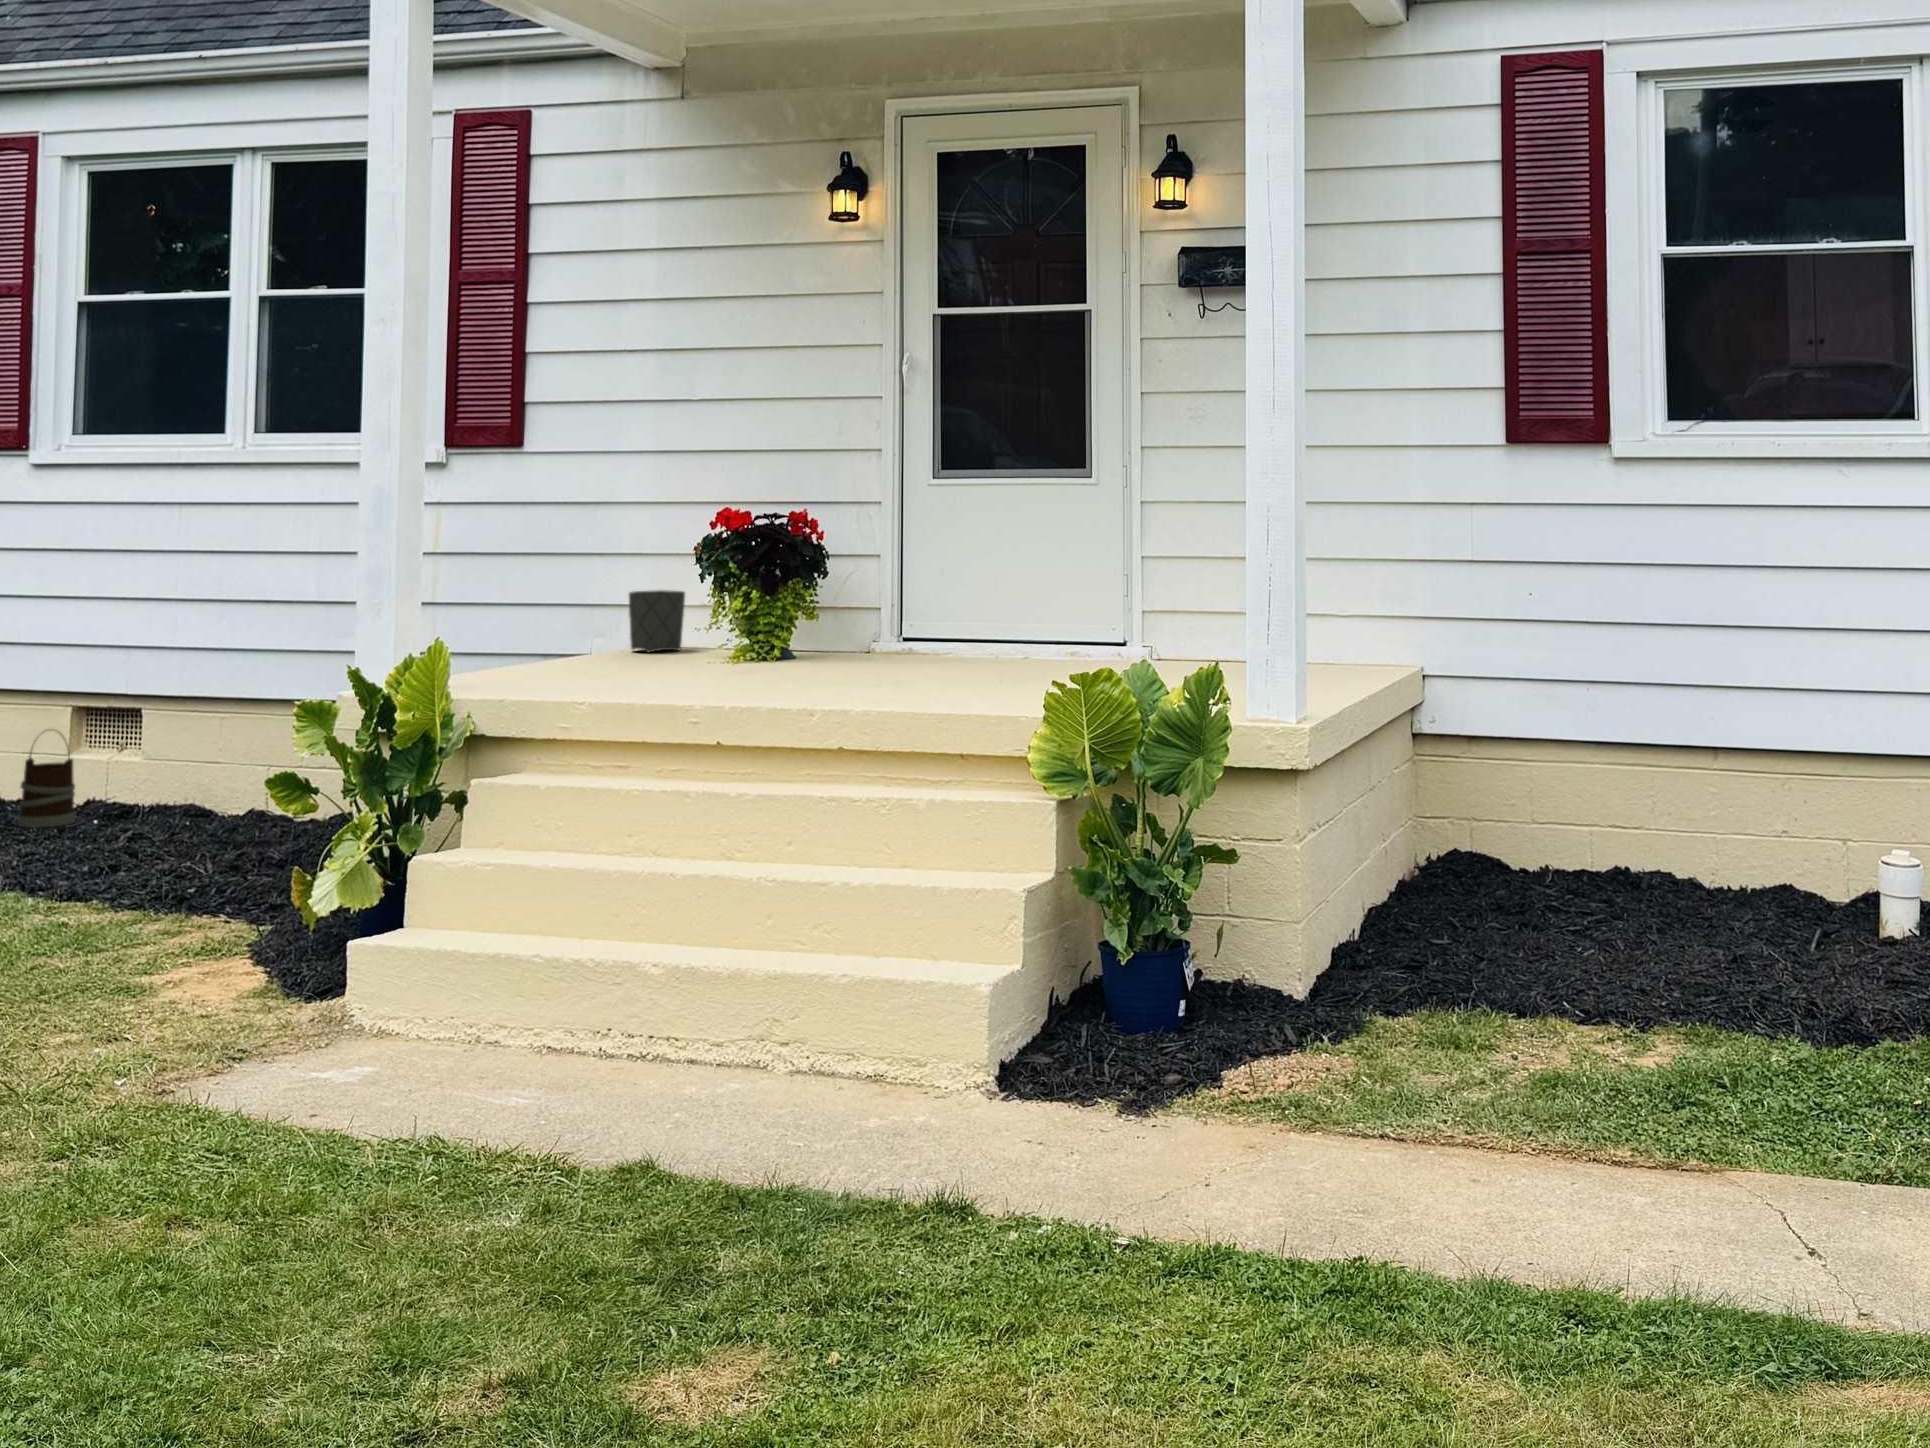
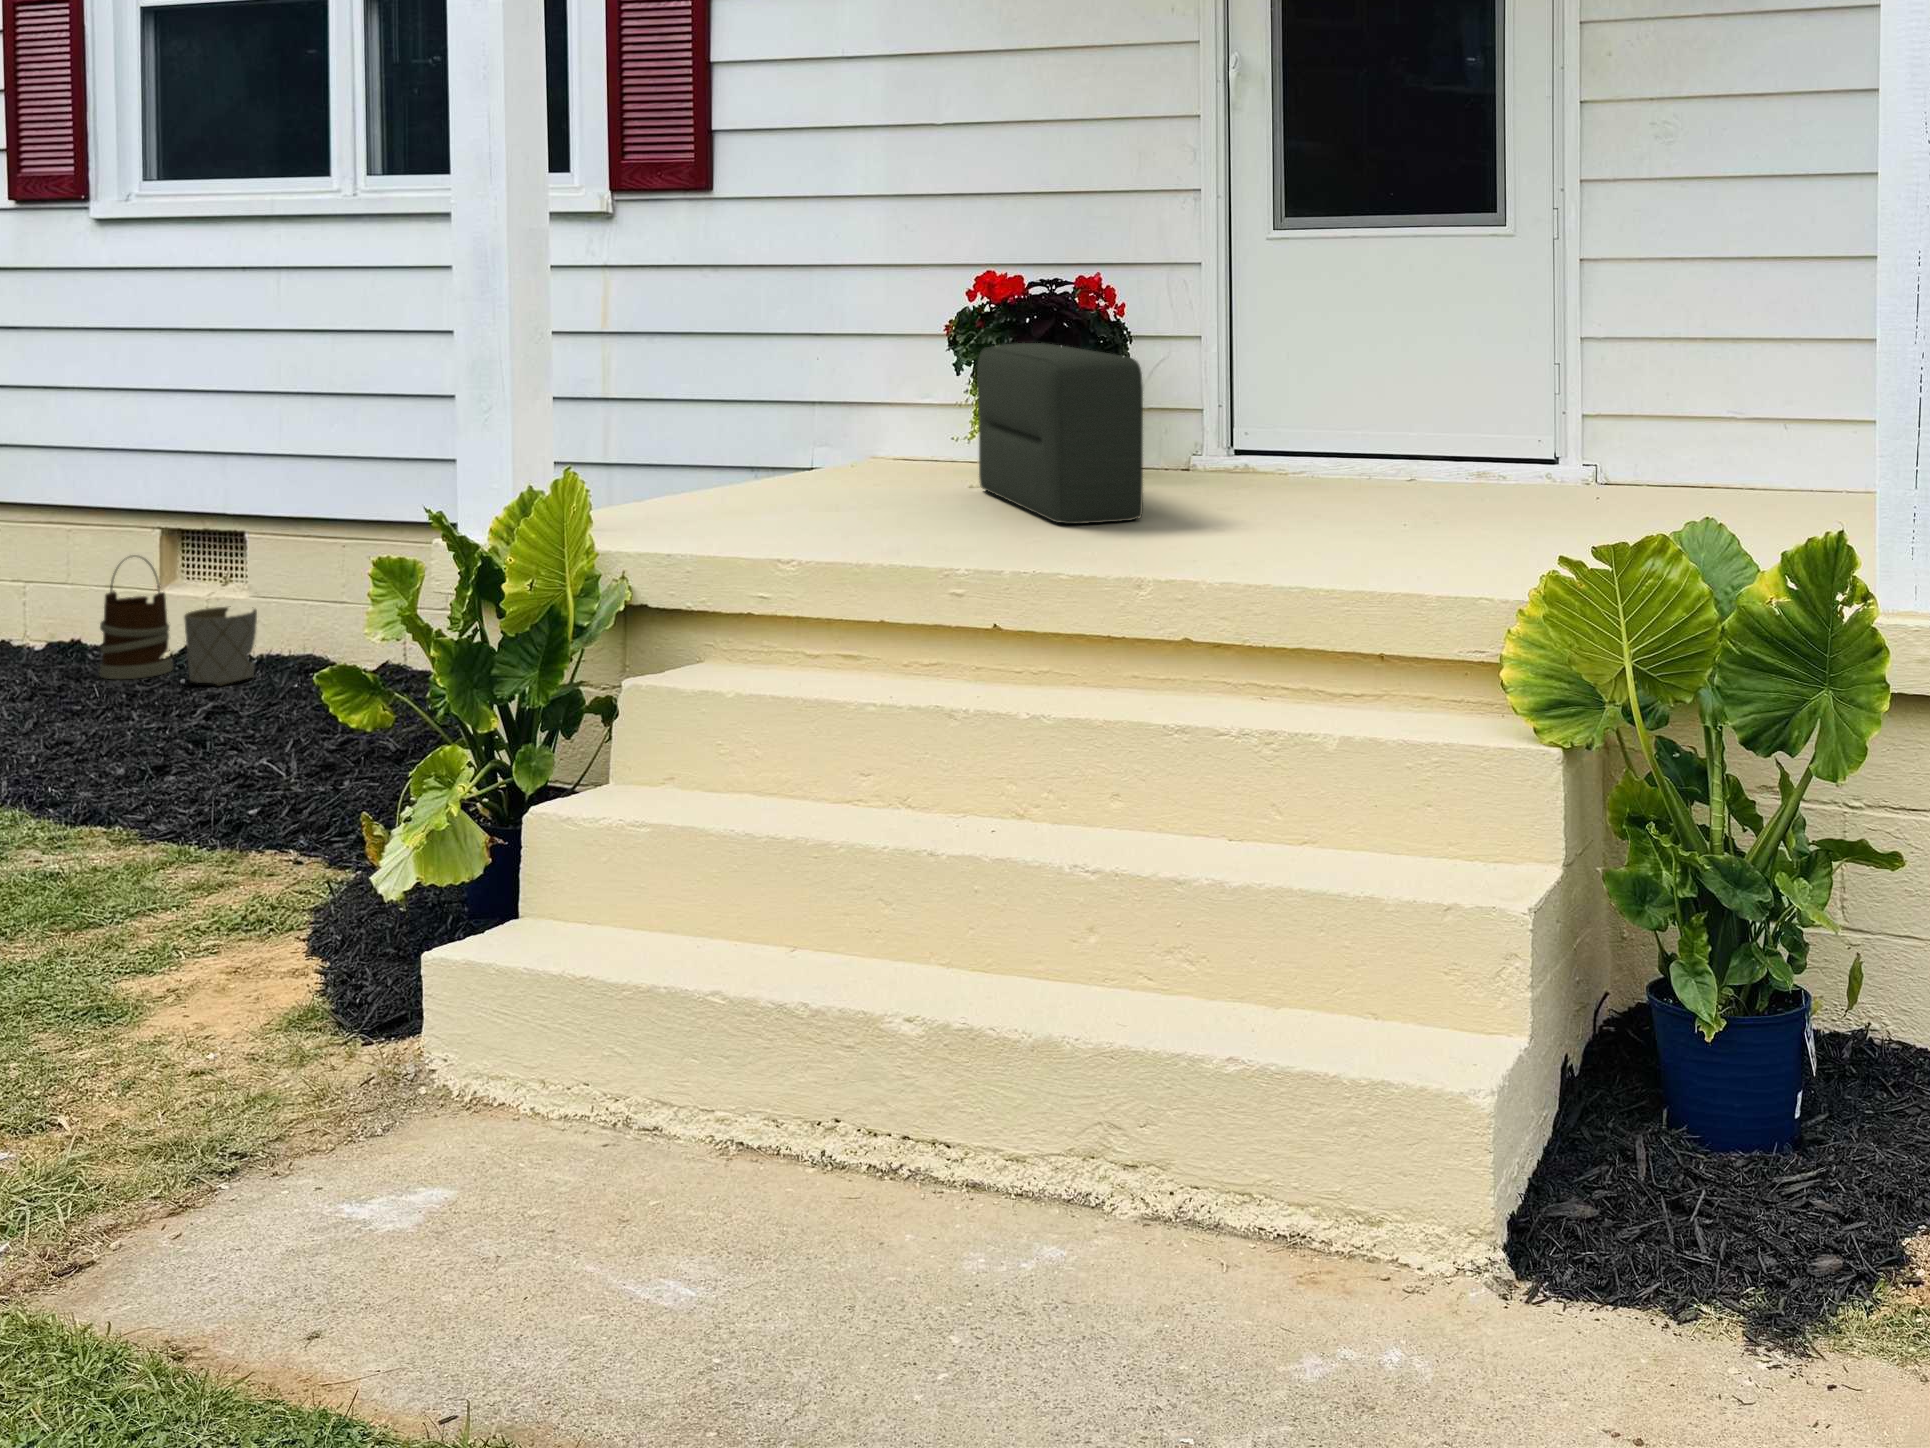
pouf: none [717,562,826,683] -> present [977,343,1143,524]
planter: present [629,590,685,653] -> present [184,607,257,686]

